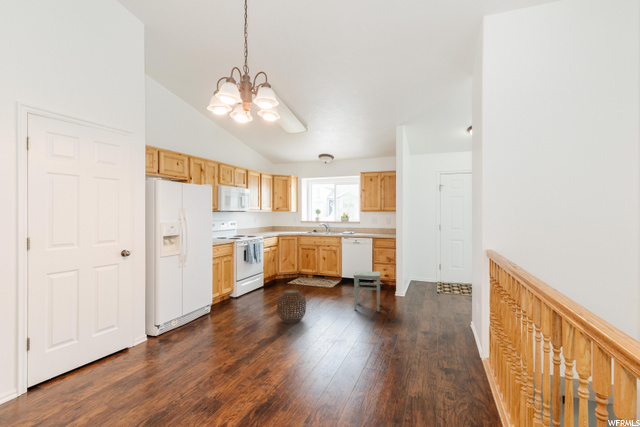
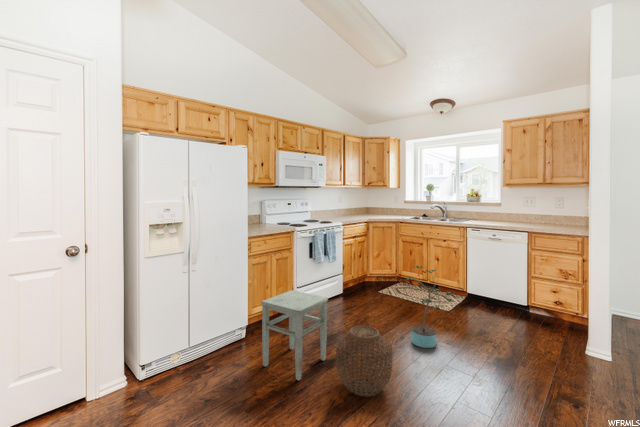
potted plant: none [309,259,334,304] -> present [405,266,453,348]
stool: present [354,271,381,311] -> present [261,290,328,380]

